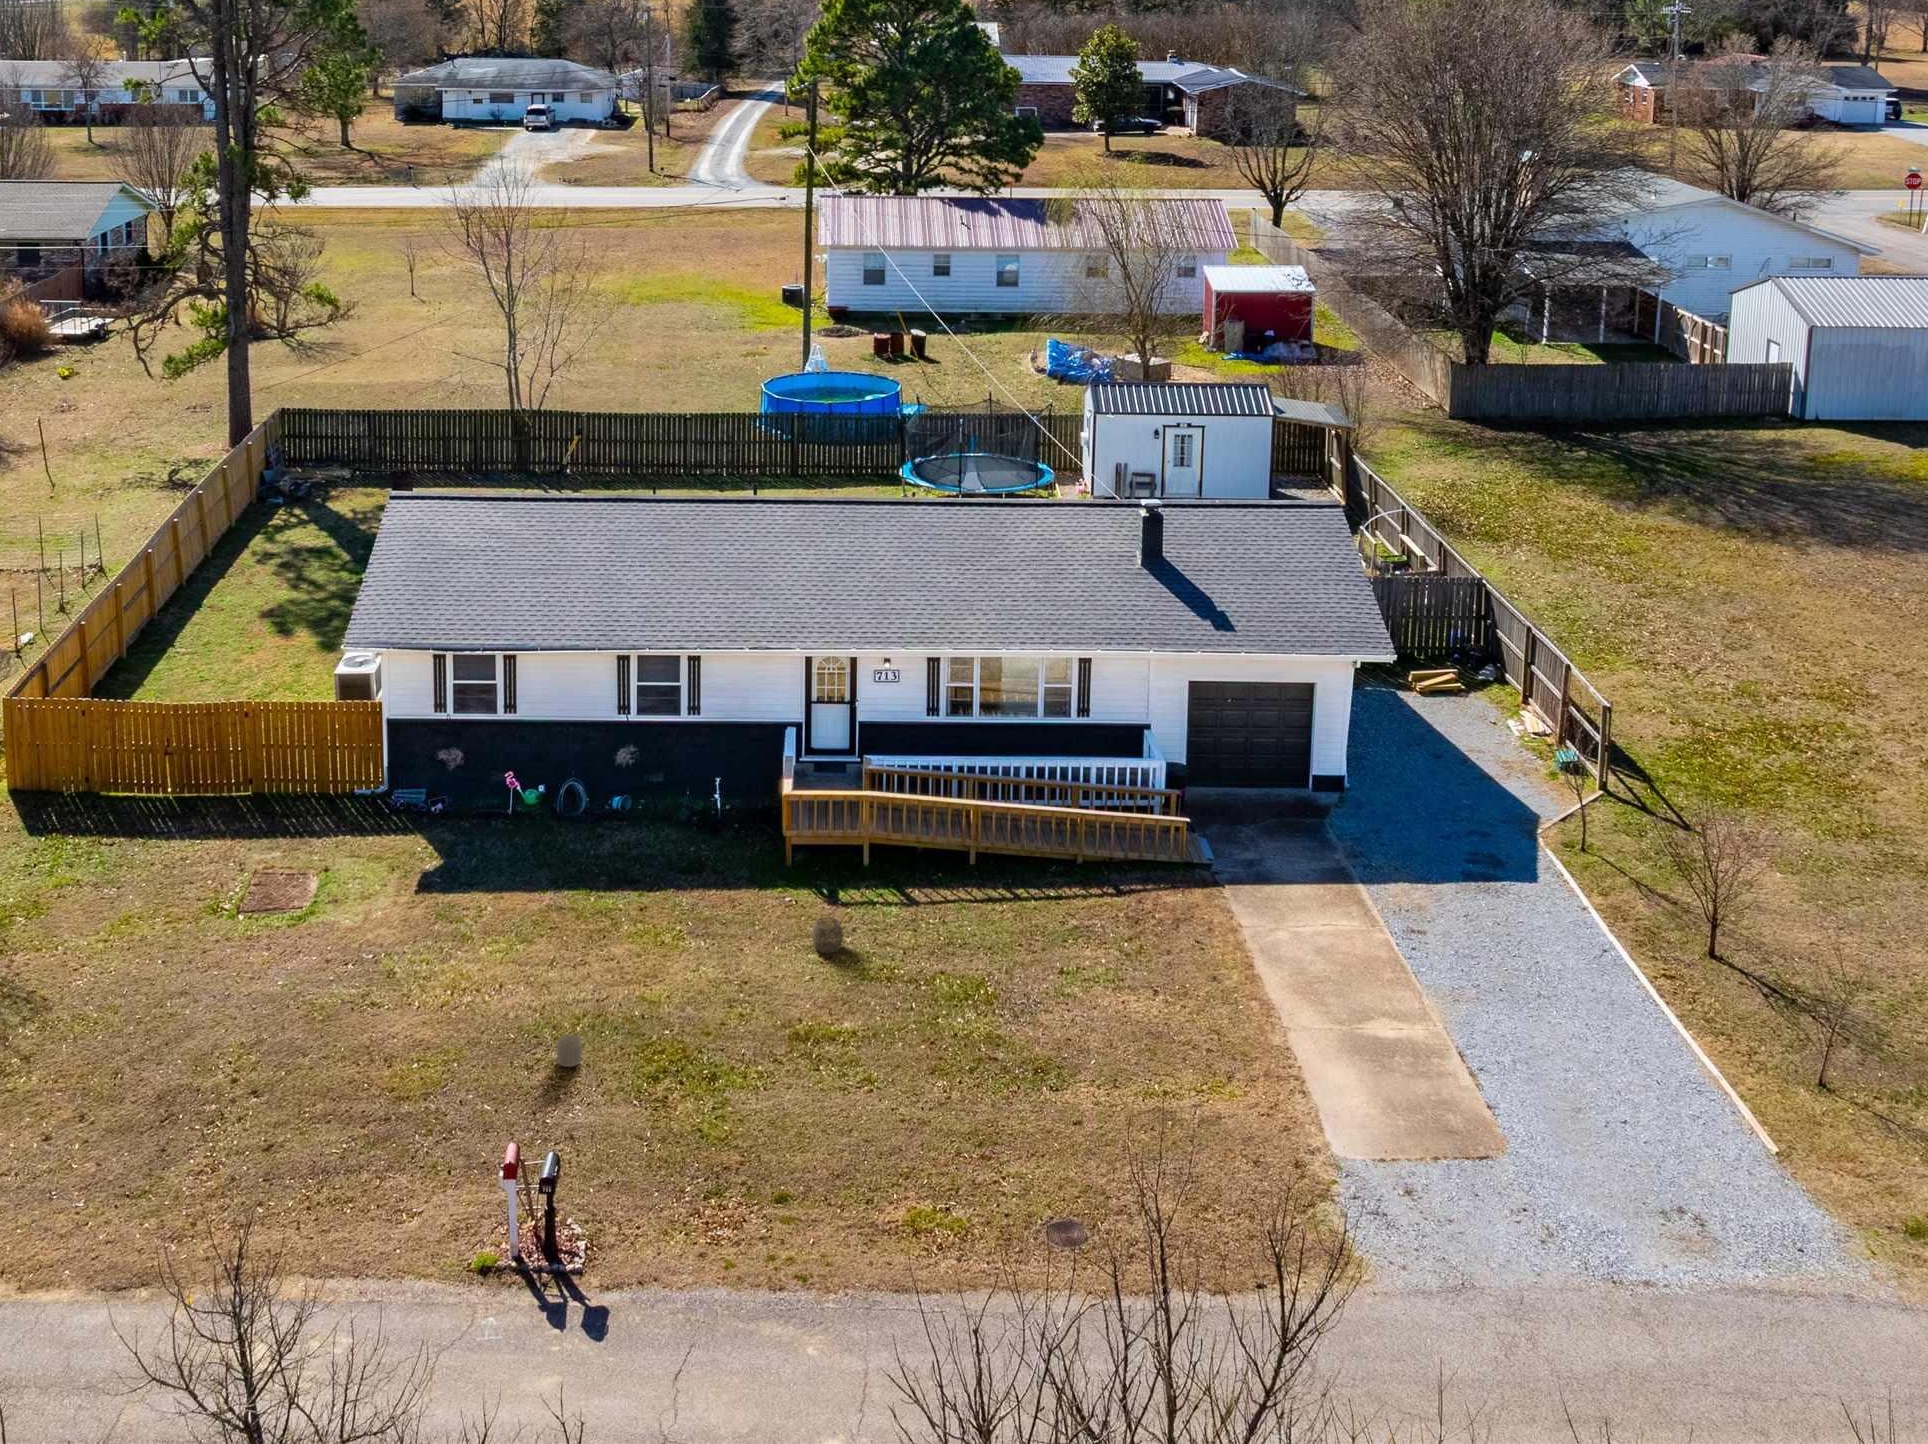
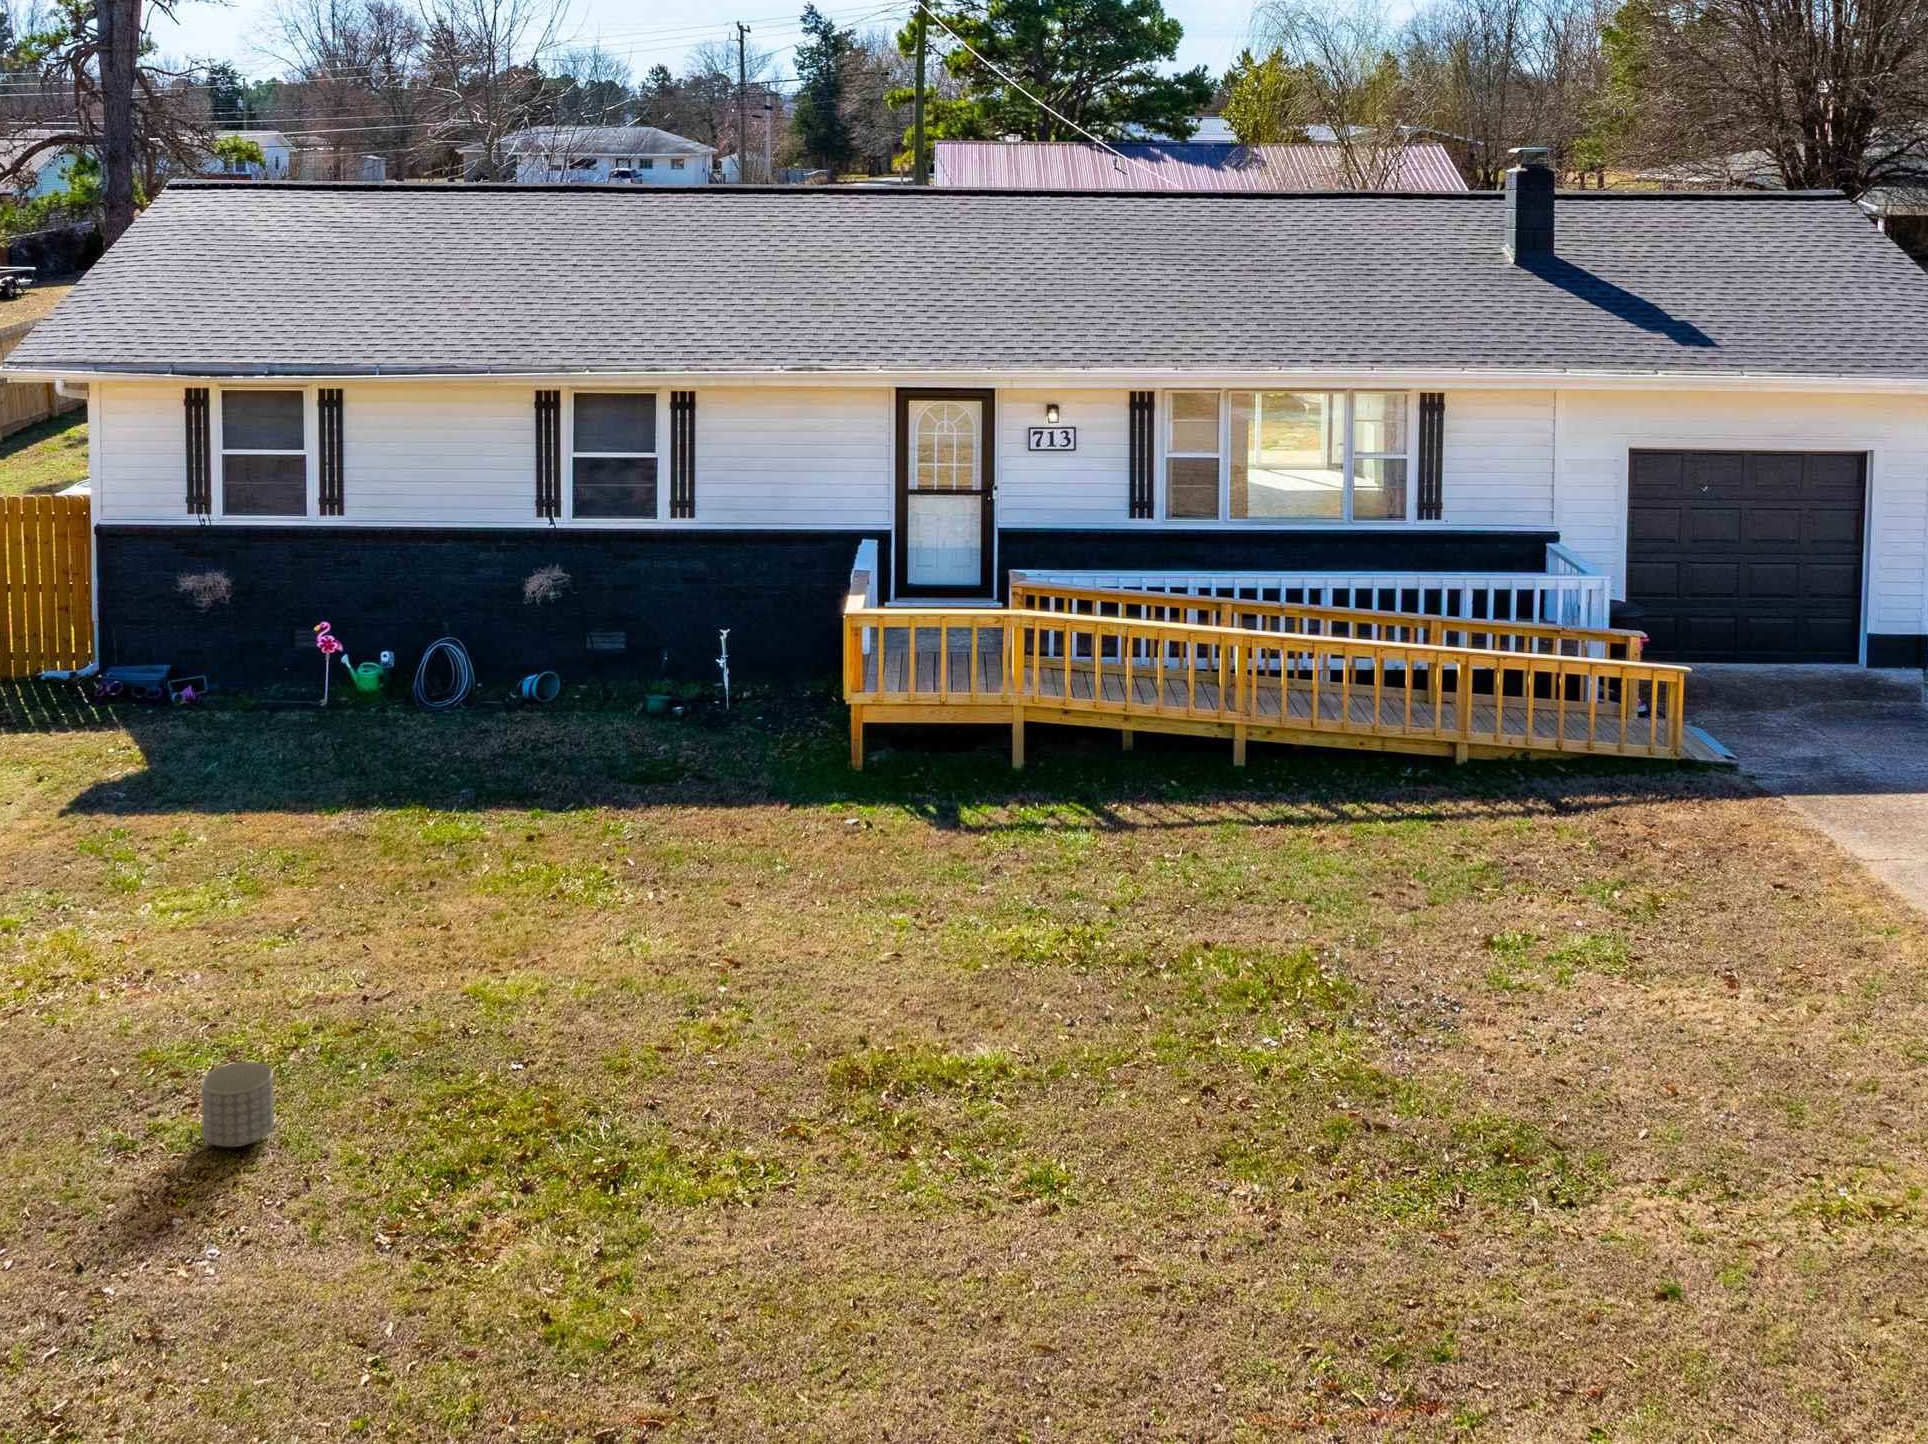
woven basket: present [812,917,843,953] -> none [899,826,973,907]

